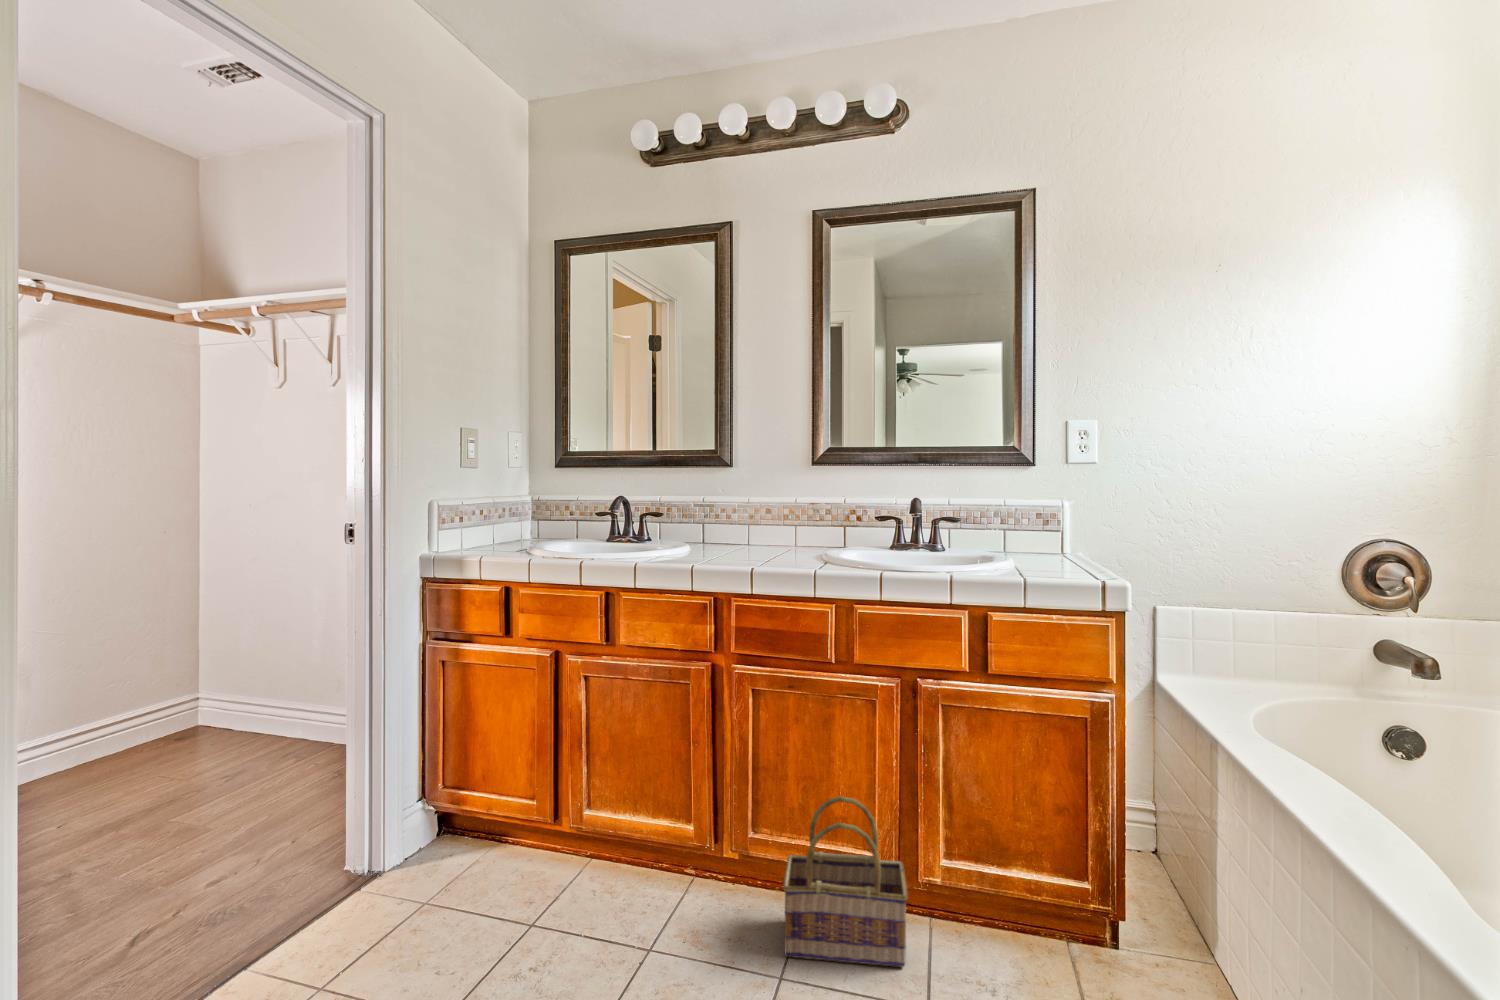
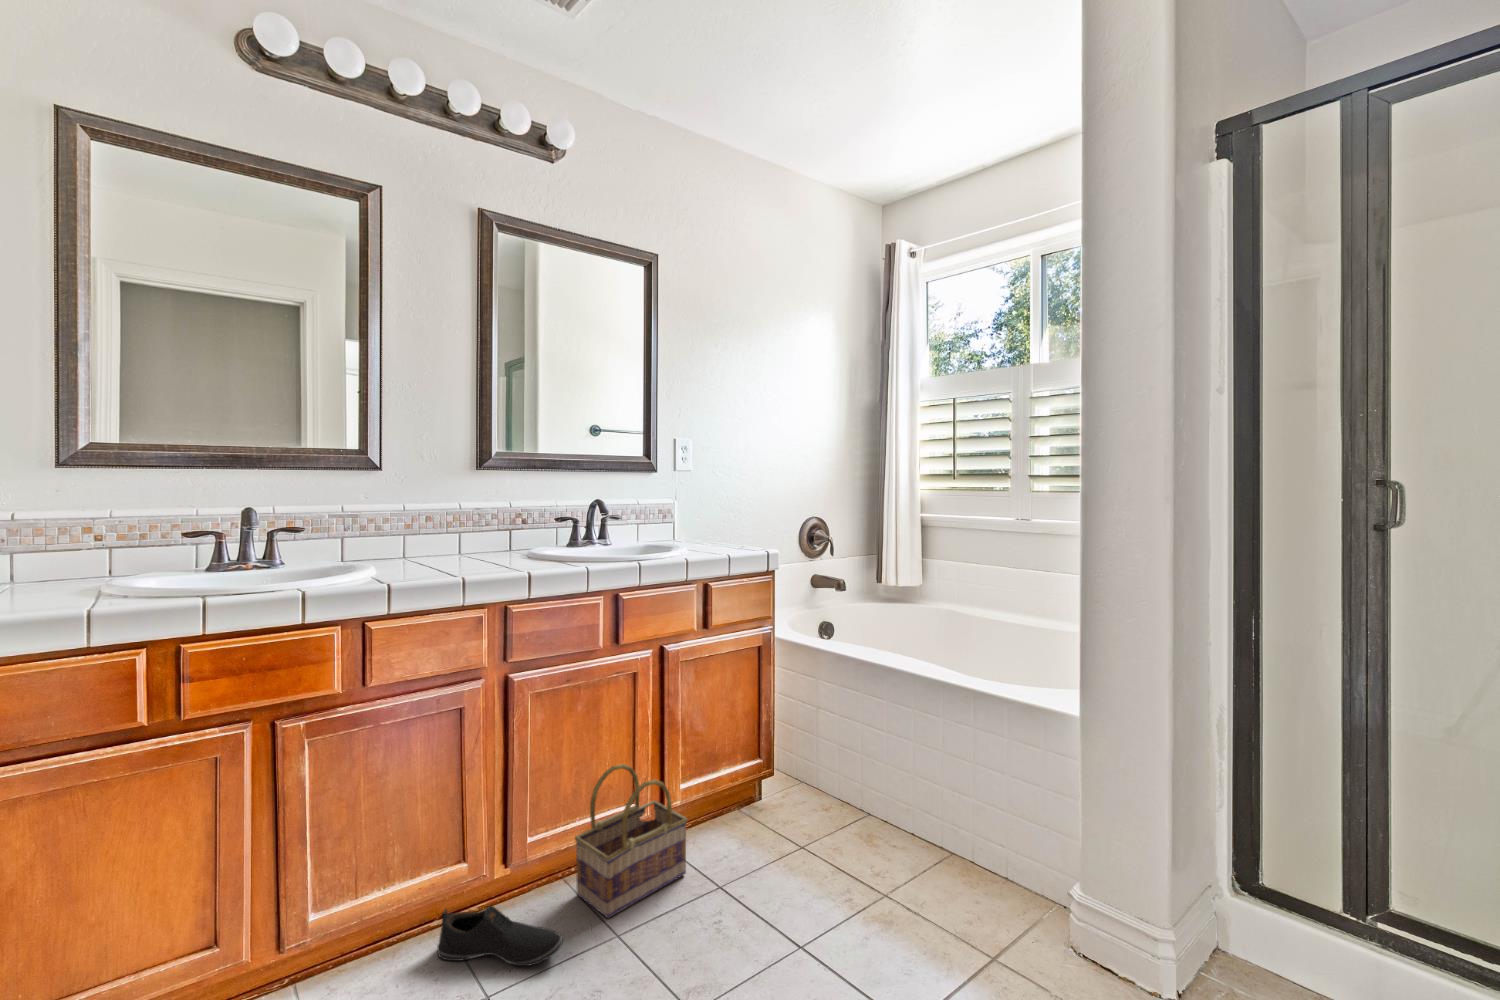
shoe: none [652,861,722,951] -> present [437,906,563,966]

